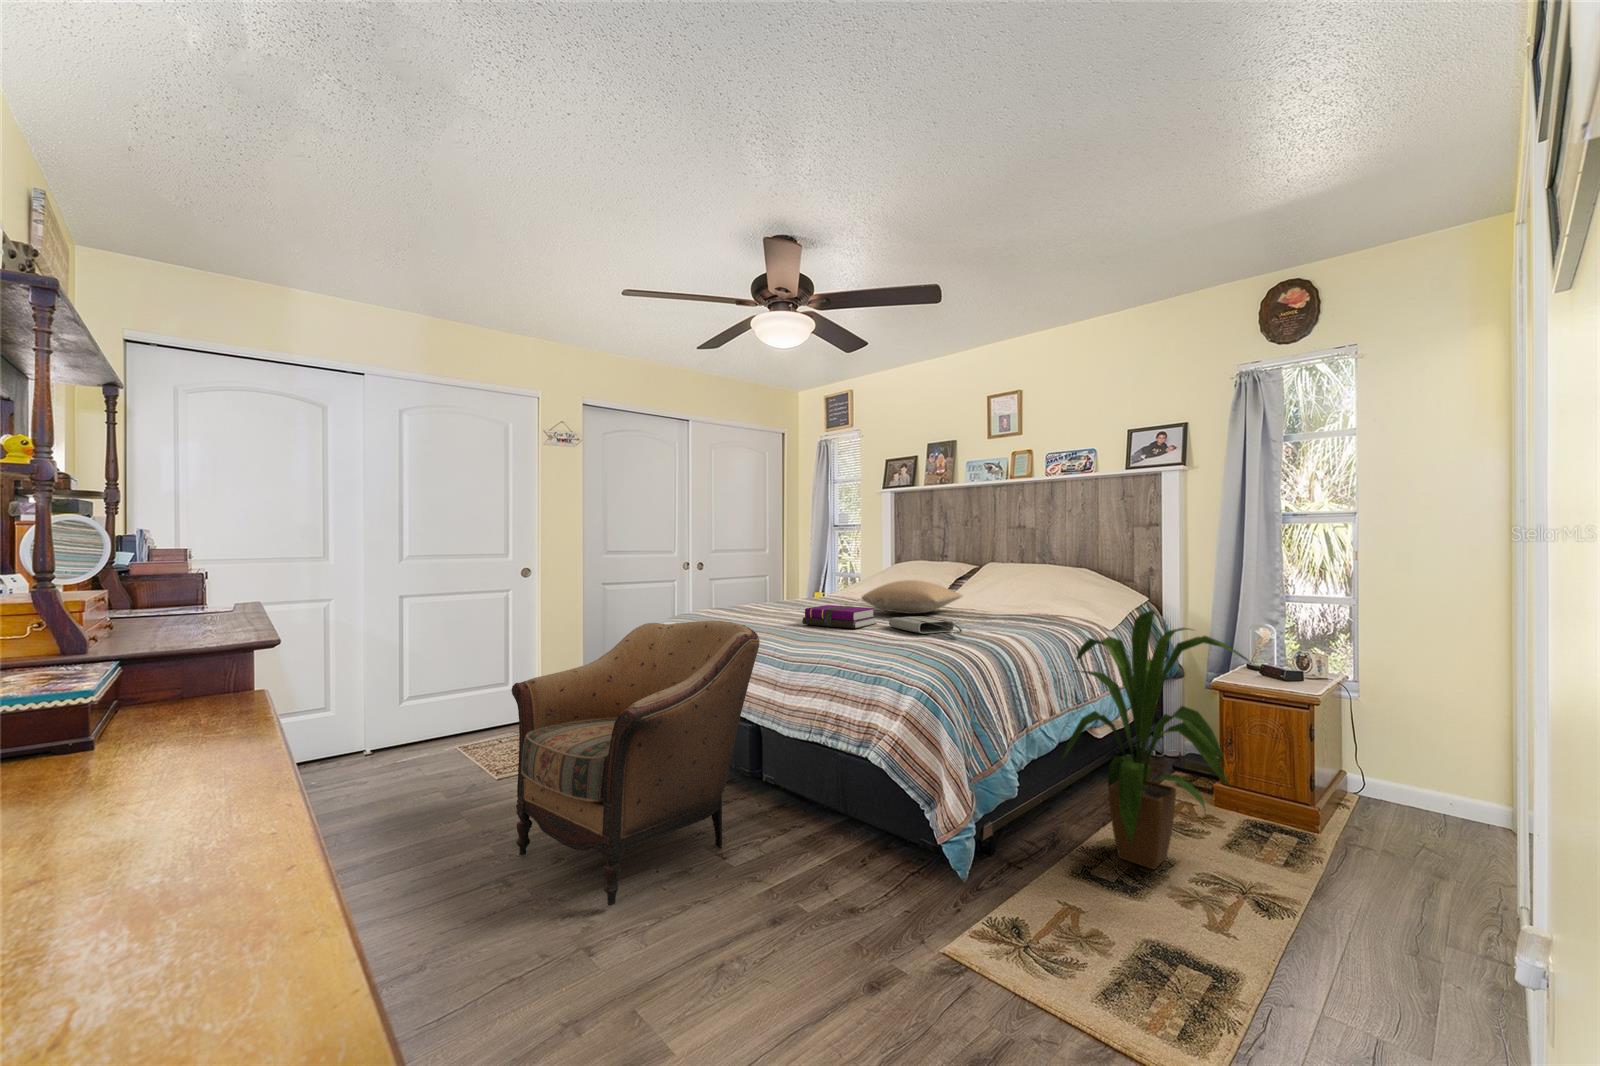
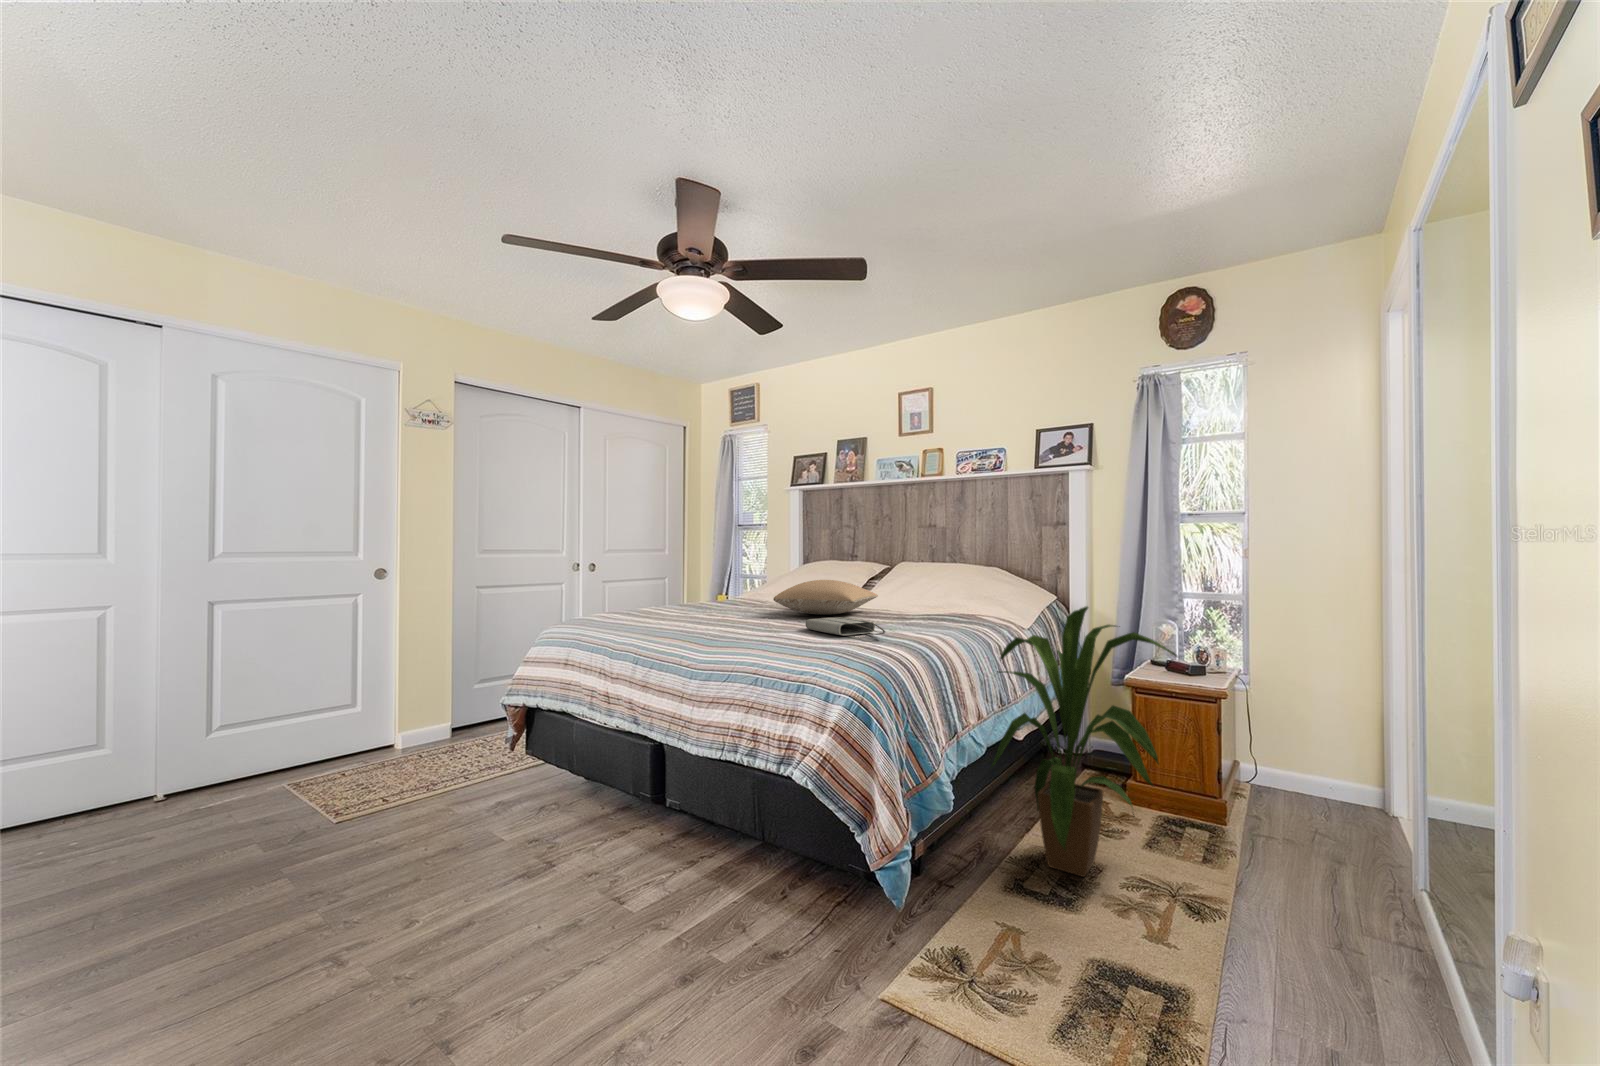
notebook: present [802,605,876,628] -> none [711,607,792,631]
armchair: present [512,621,760,906] -> none [356,626,665,978]

